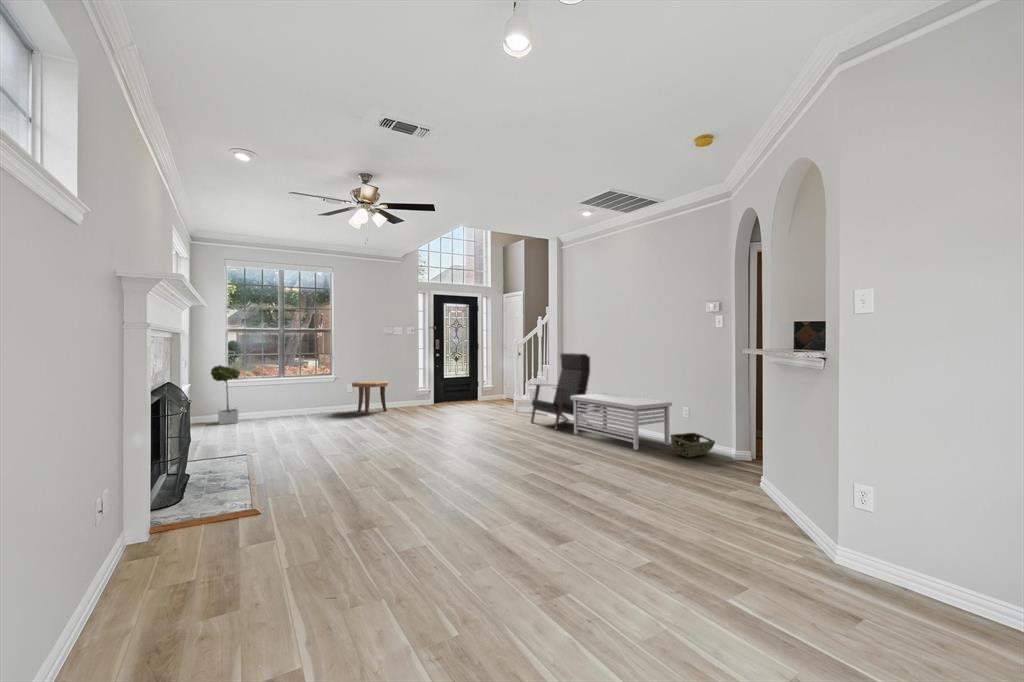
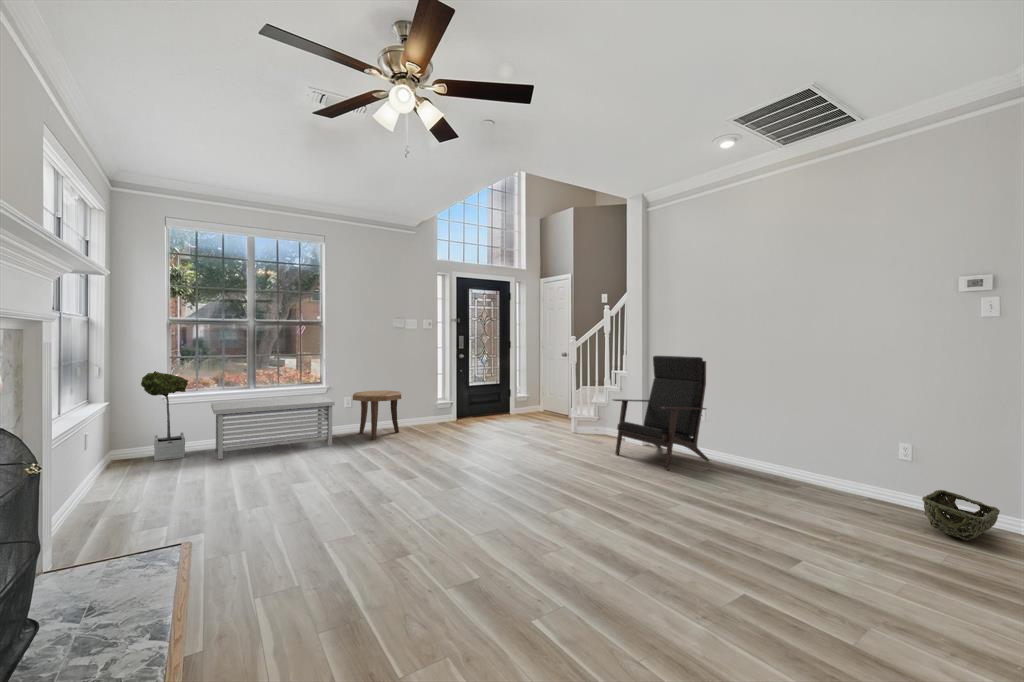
storage bench: present [571,393,672,450] -> present [211,396,335,459]

